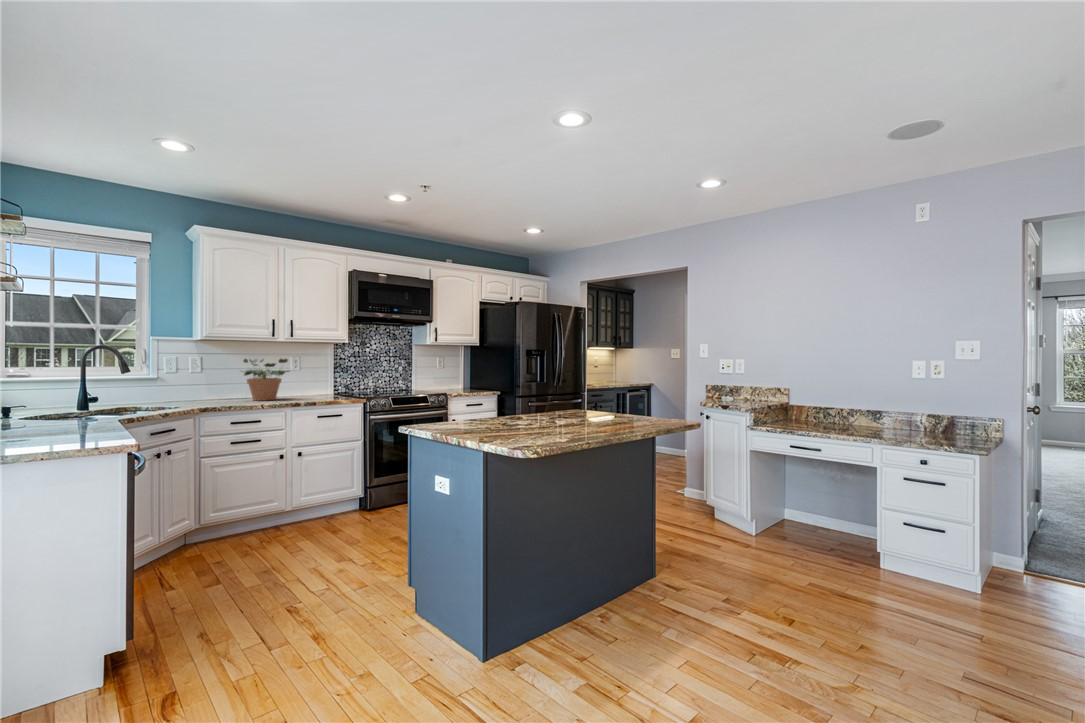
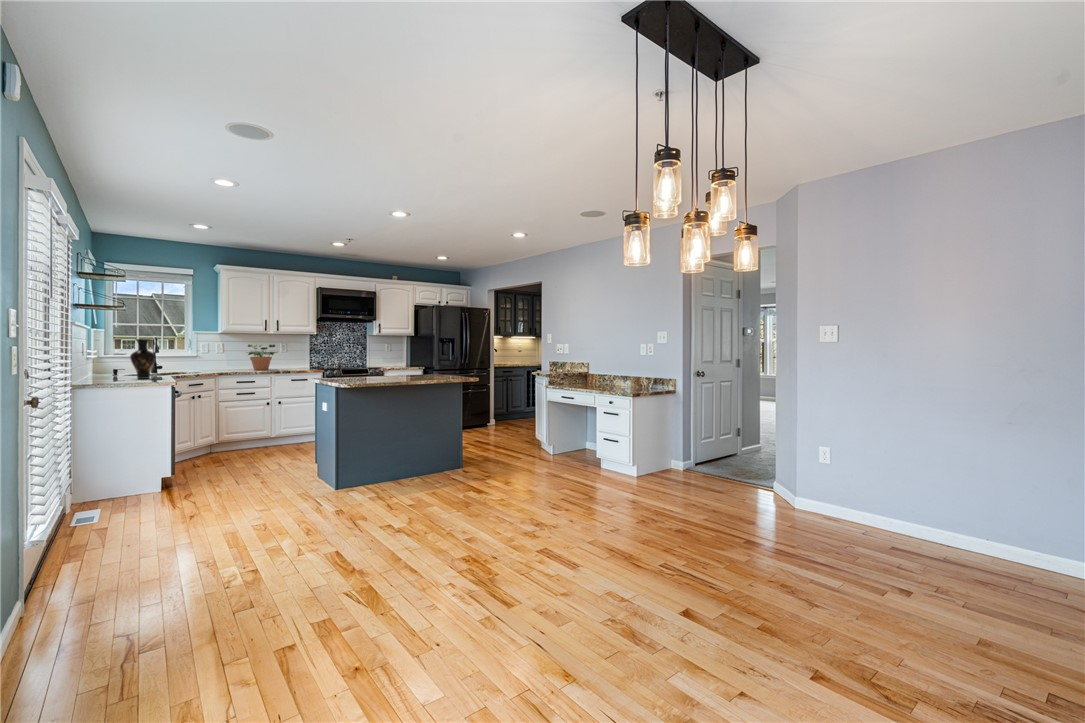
vase: none [36,350,91,431] -> present [130,339,156,379]

